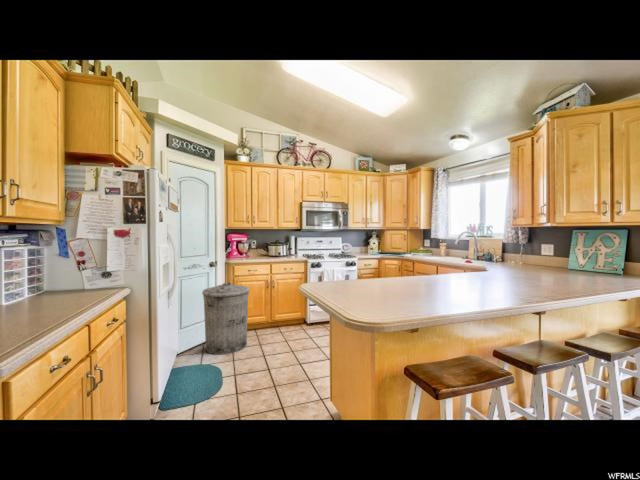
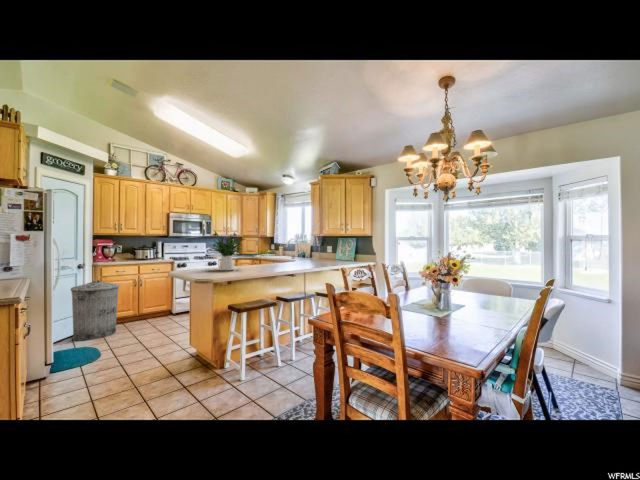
flower arrangement: none [364,215,442,298] -> present [211,231,245,270]

